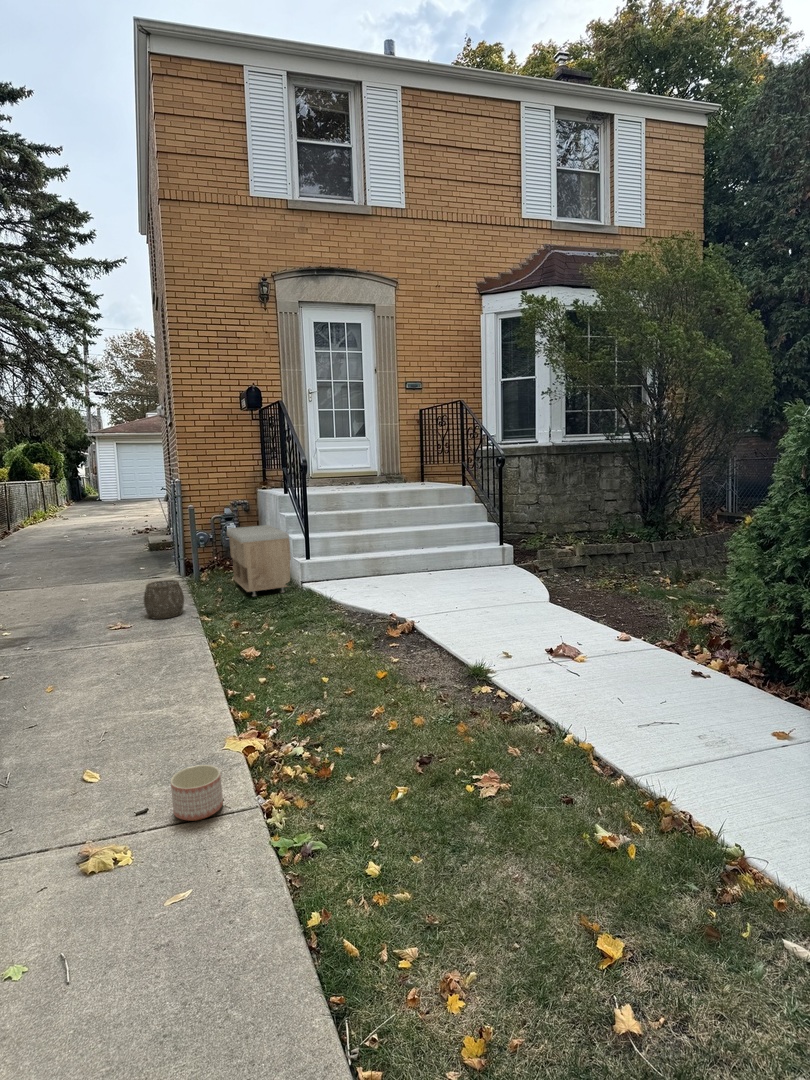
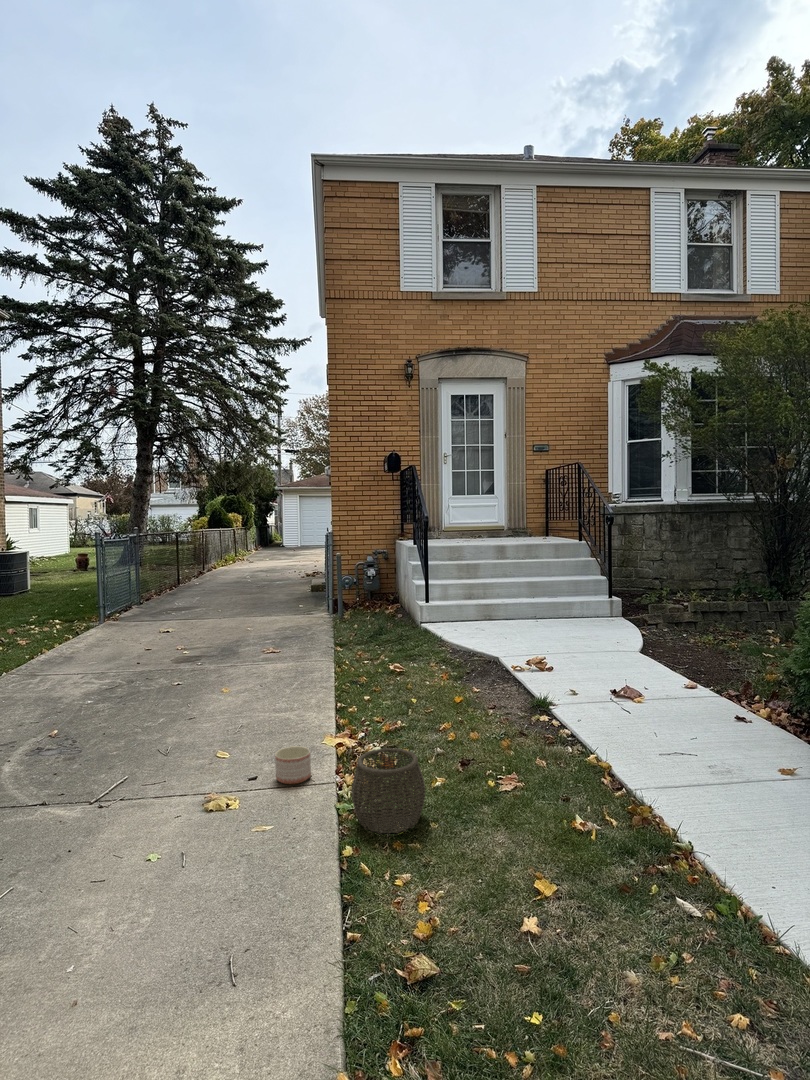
storage bench: present [227,525,291,596] -> none [364,573,415,634]
woven basket: present [144,580,184,619] -> present [352,748,425,834]

